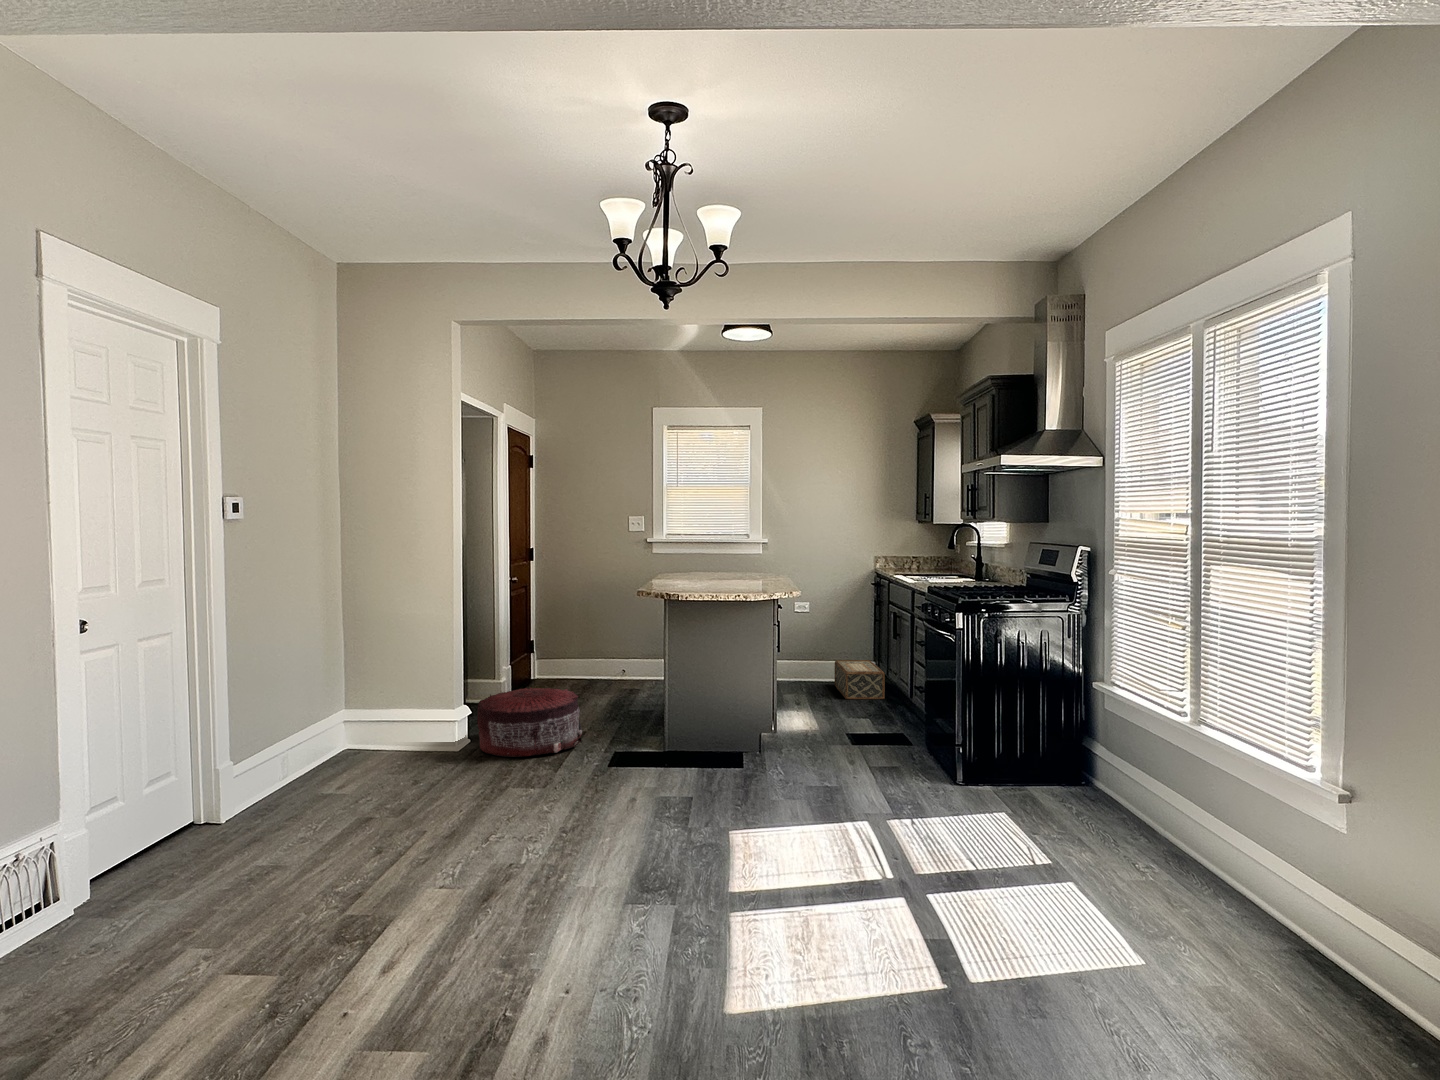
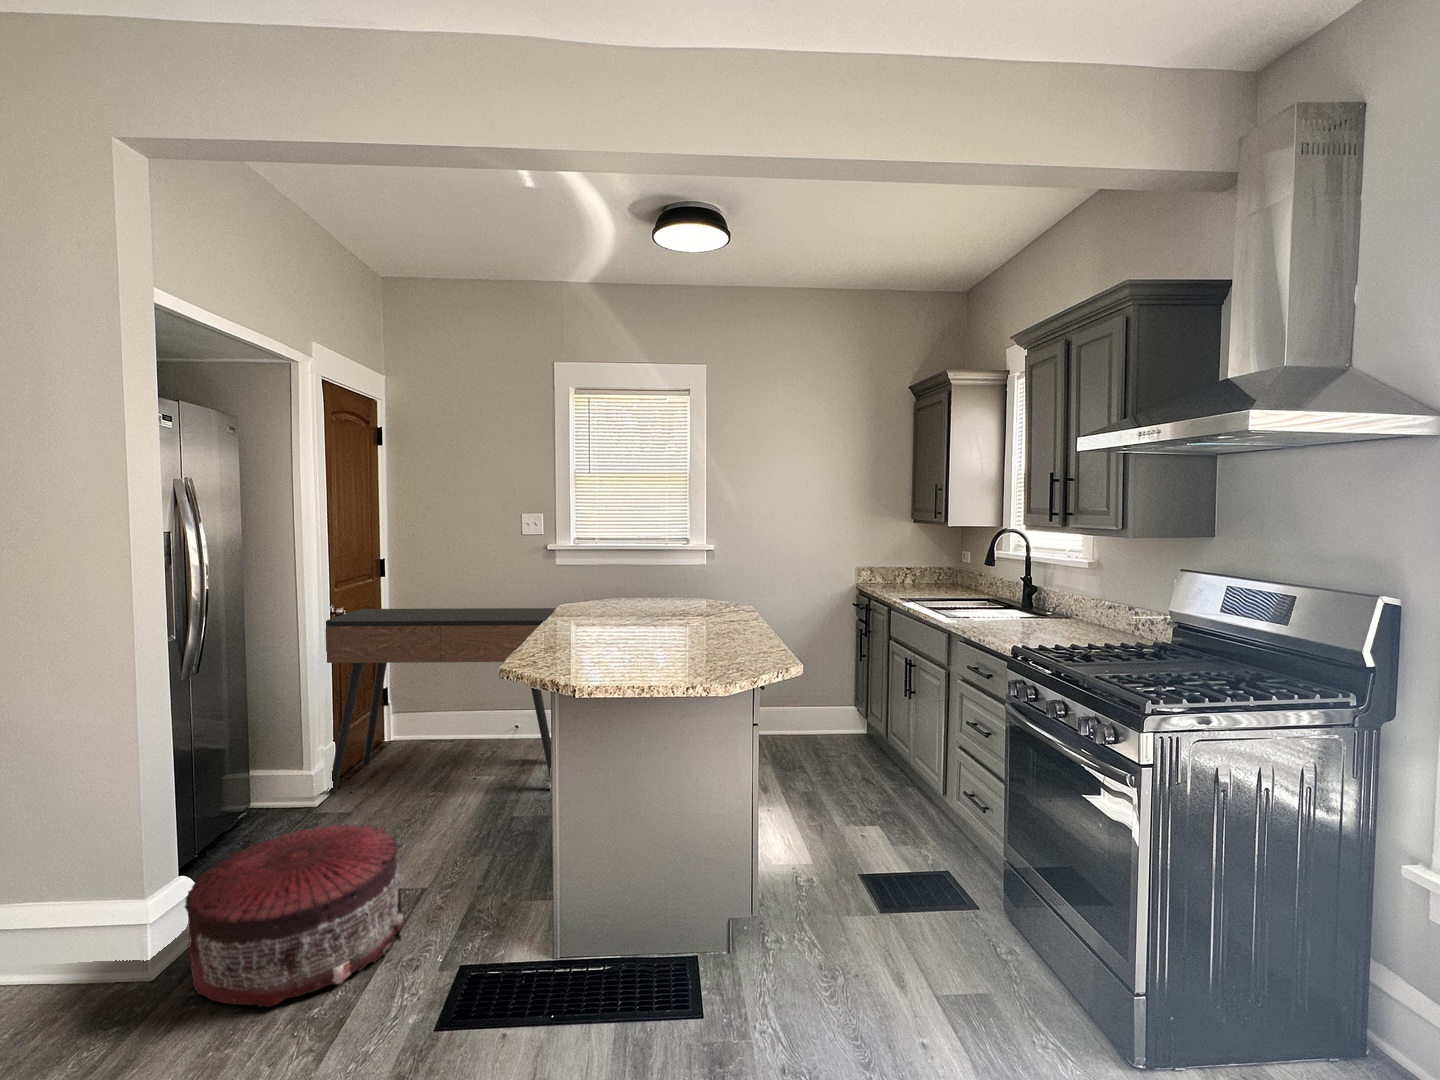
console table: none [507,580,664,701] -> present [325,608,556,793]
woven basket: present [835,660,885,699] -> none [807,708,883,775]

